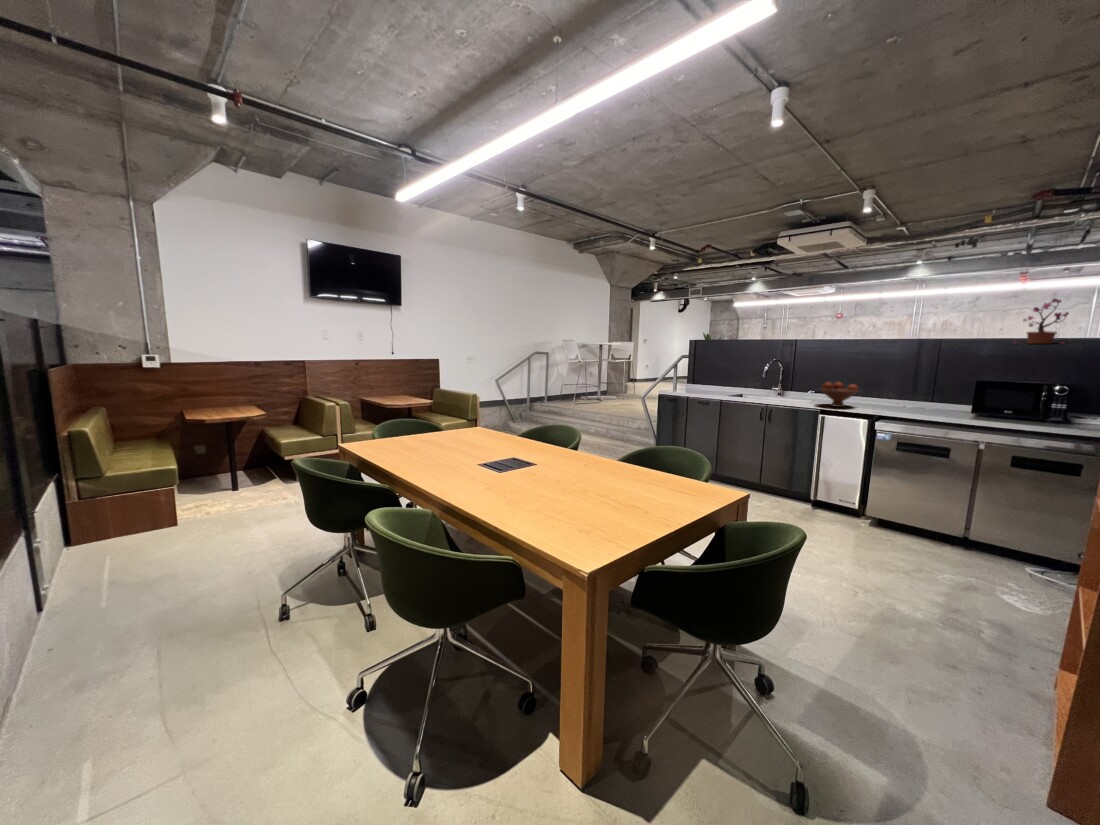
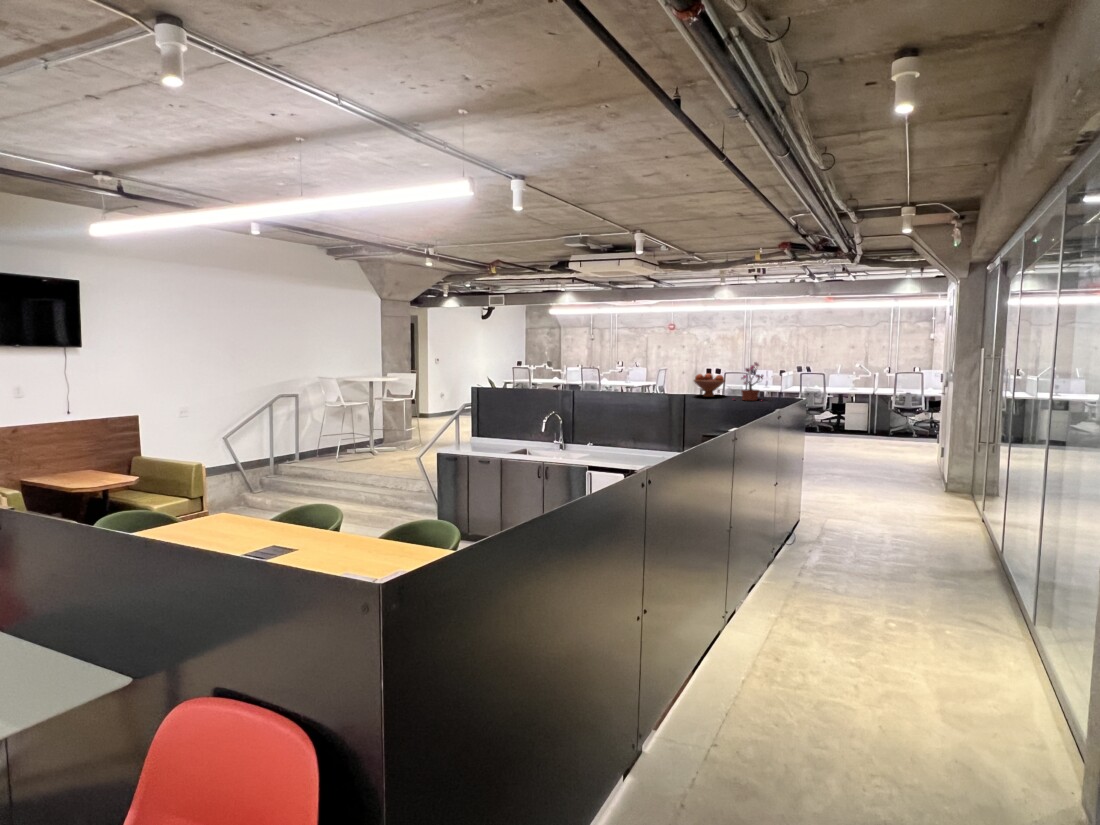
fruit bowl: present [821,382,858,407] -> present [694,373,725,397]

